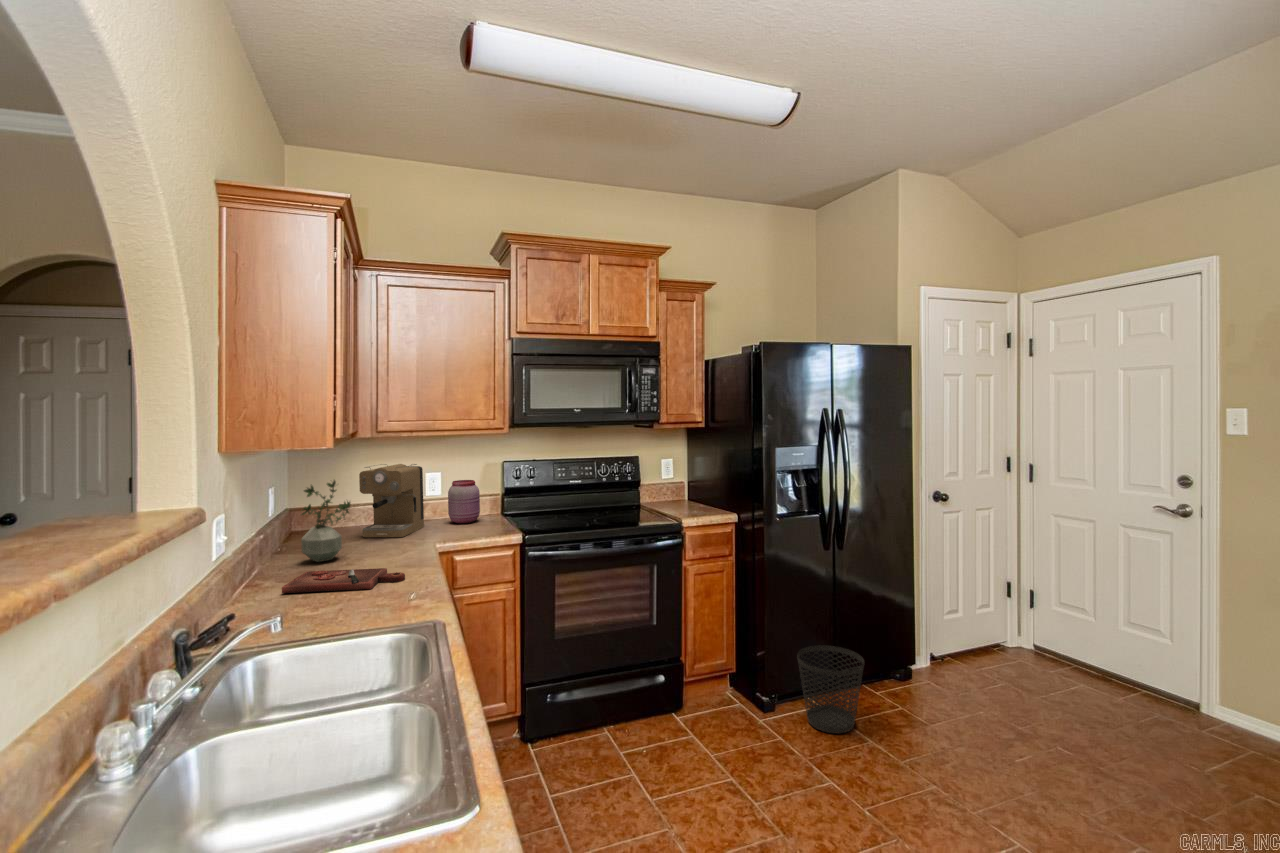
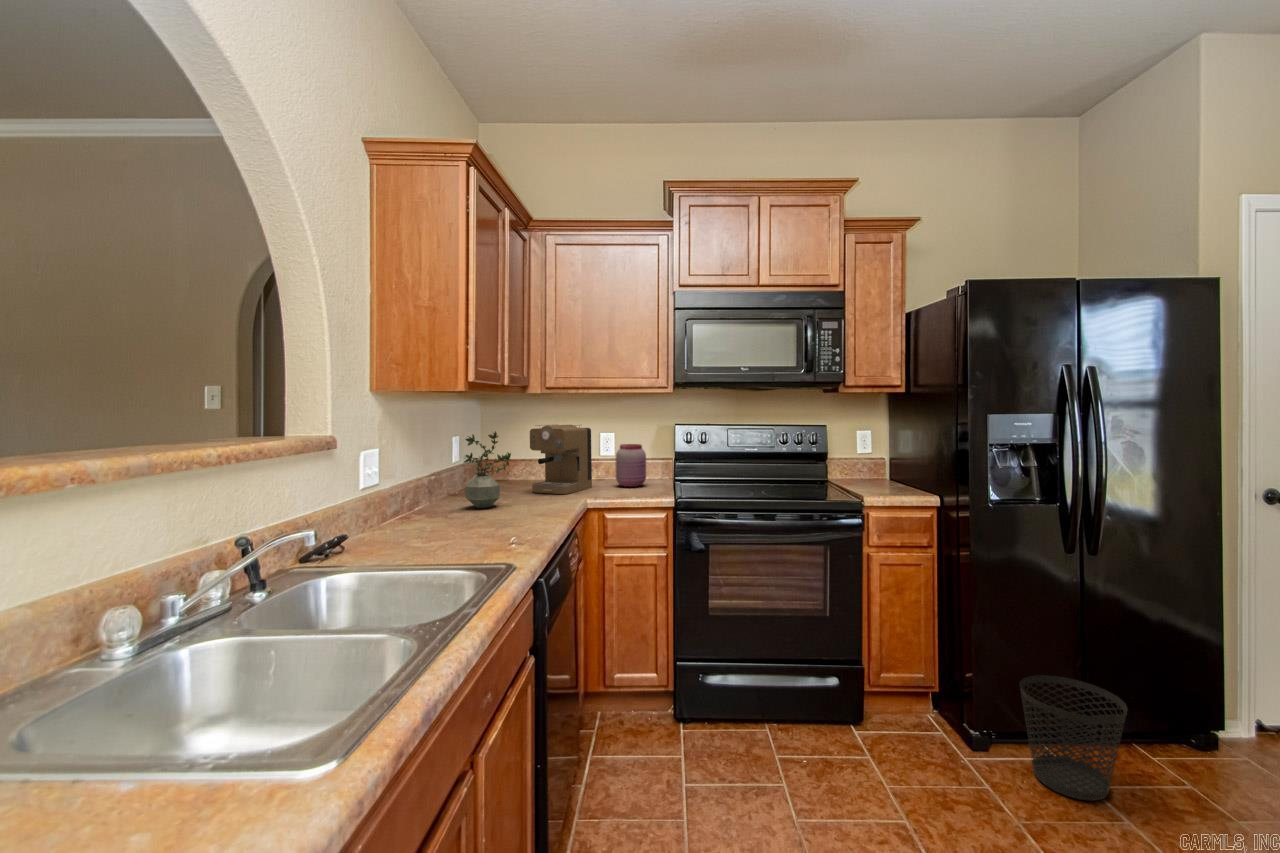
cutting board: present [282,568,405,593] -> none [425,513,534,533]

